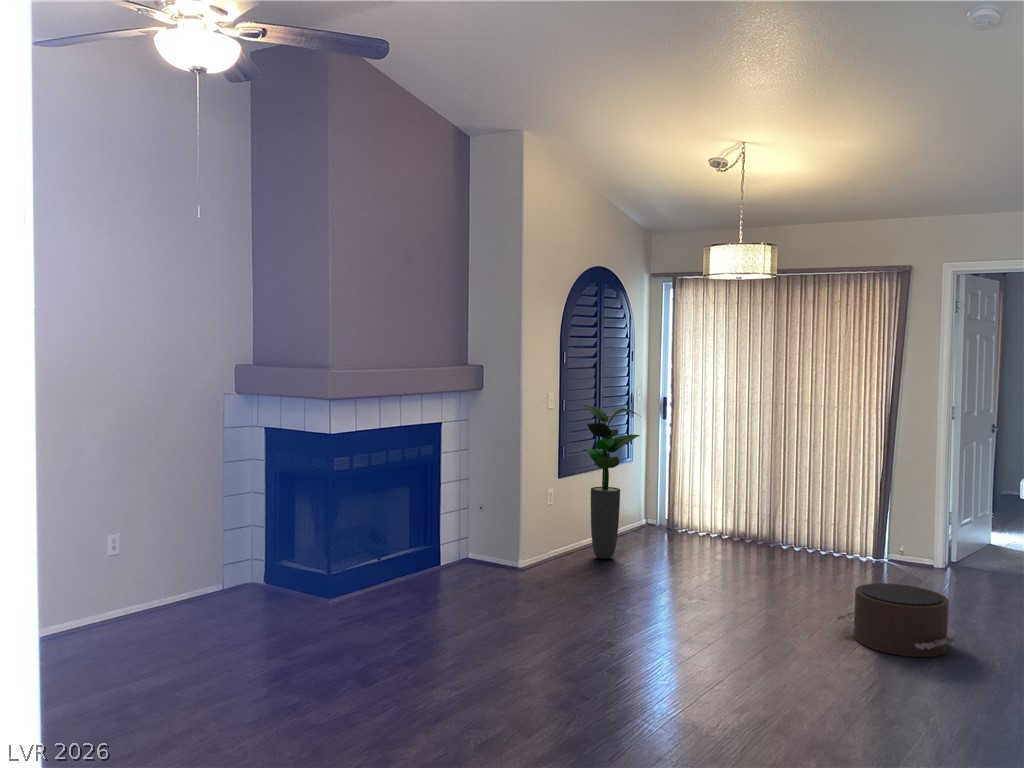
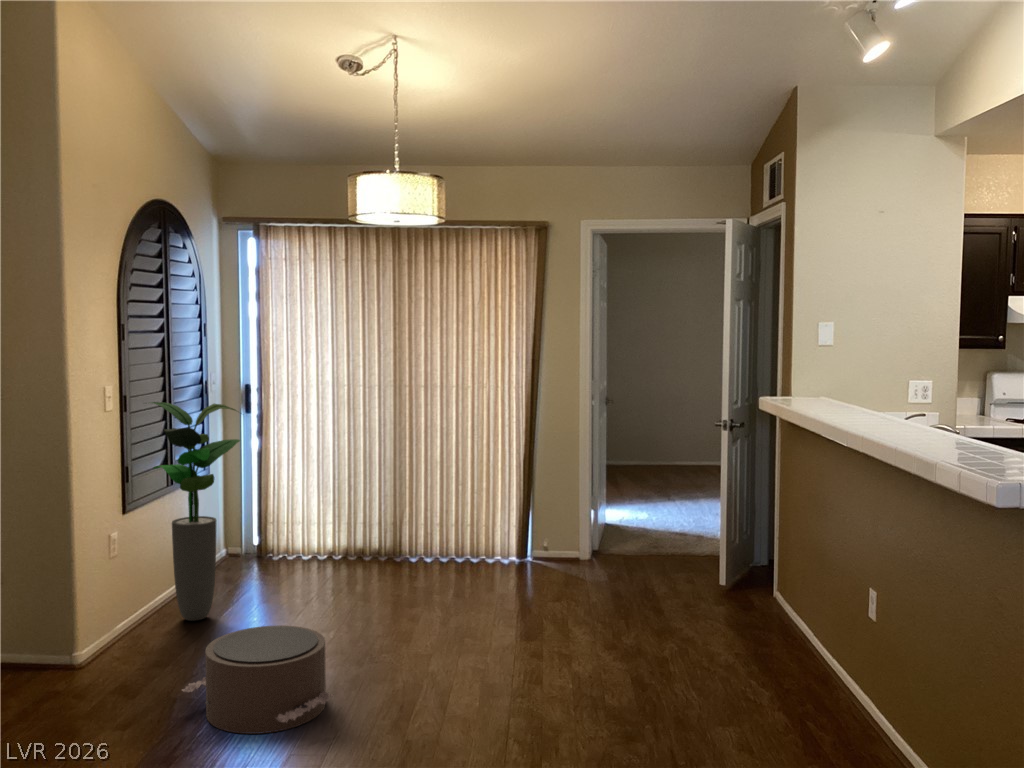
pouf: present [836,583,955,657] -> present [182,625,333,734]

